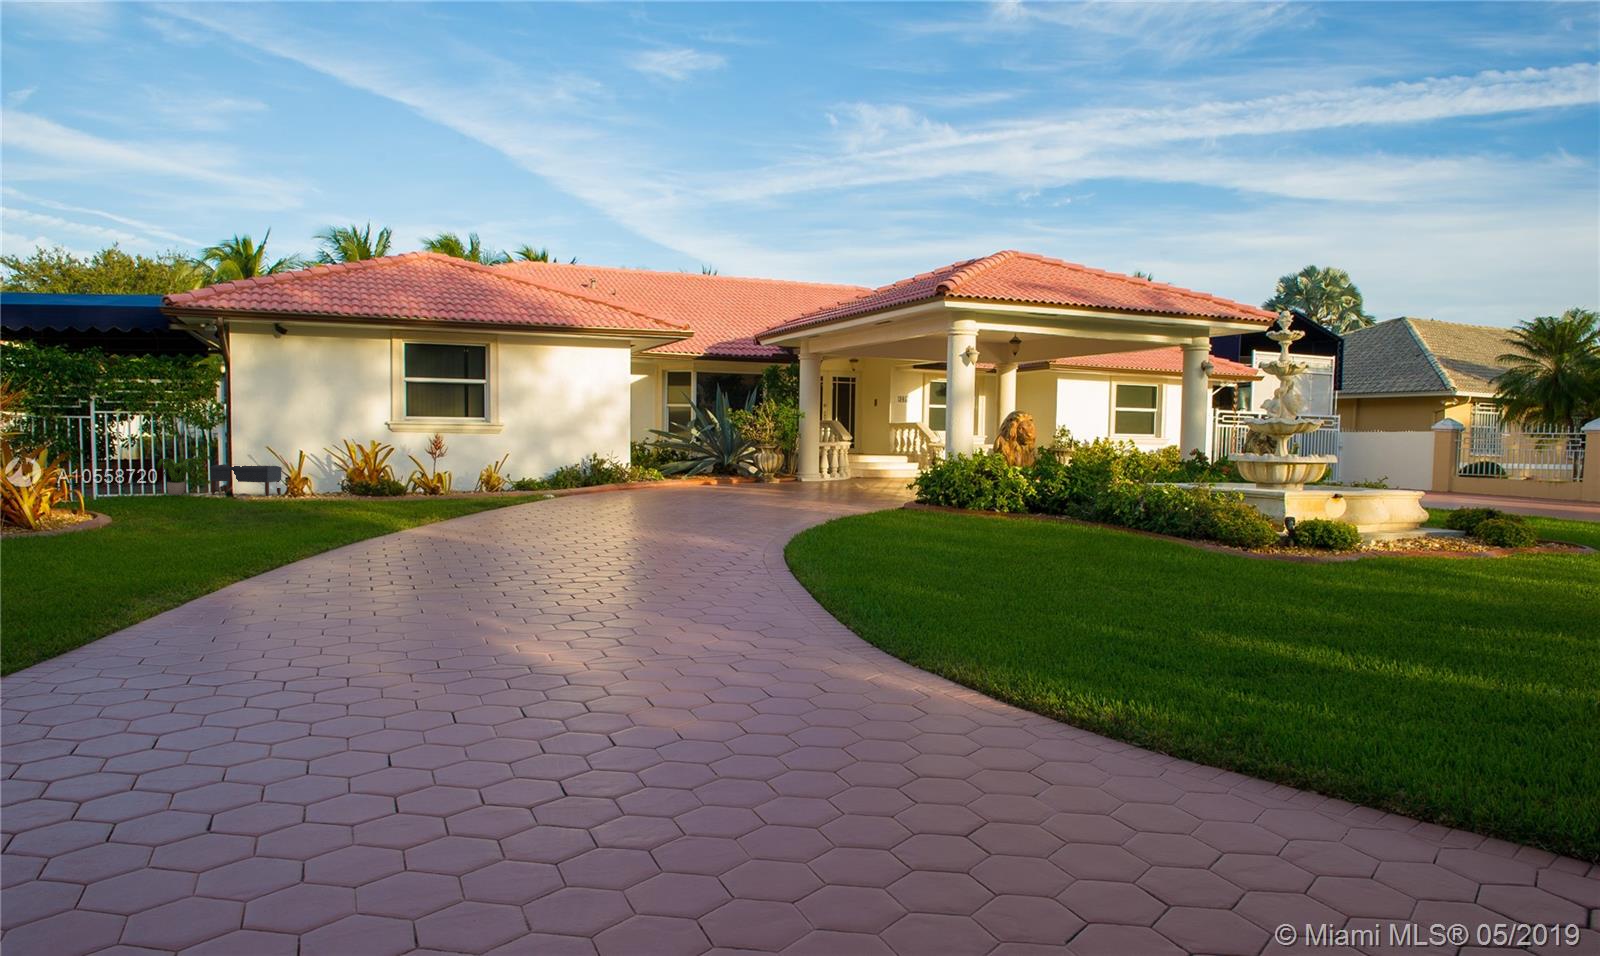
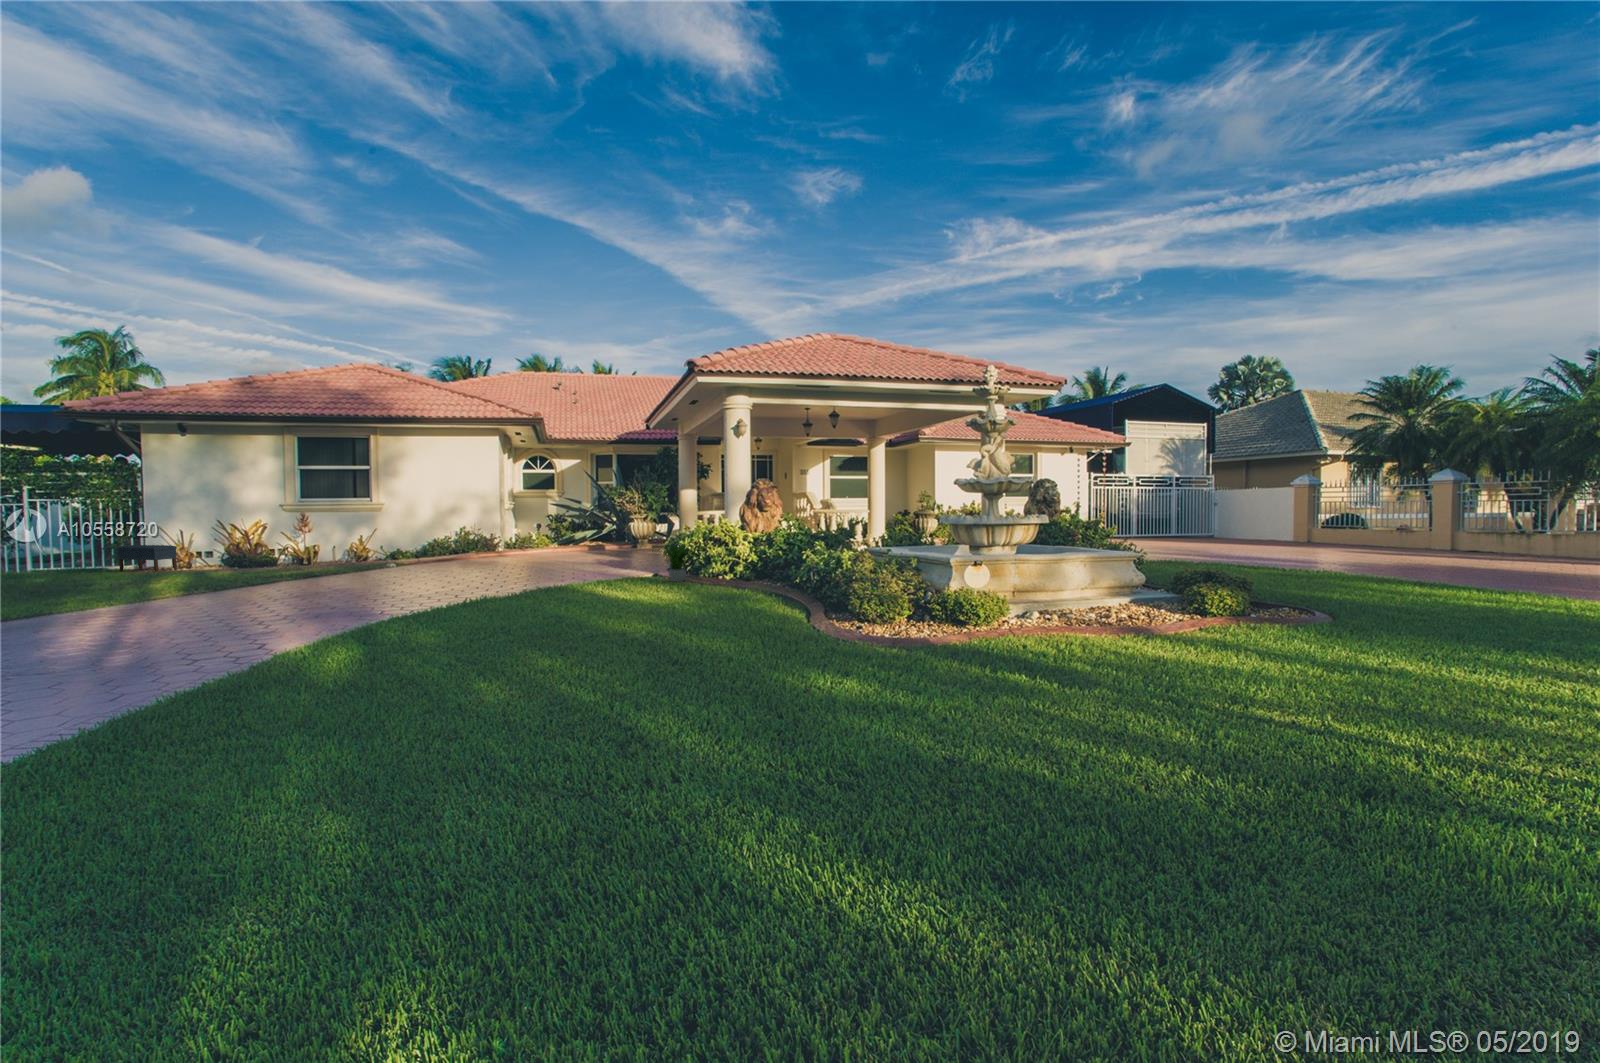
potted plant: present [157,458,198,494] -> present [658,545,694,582]

